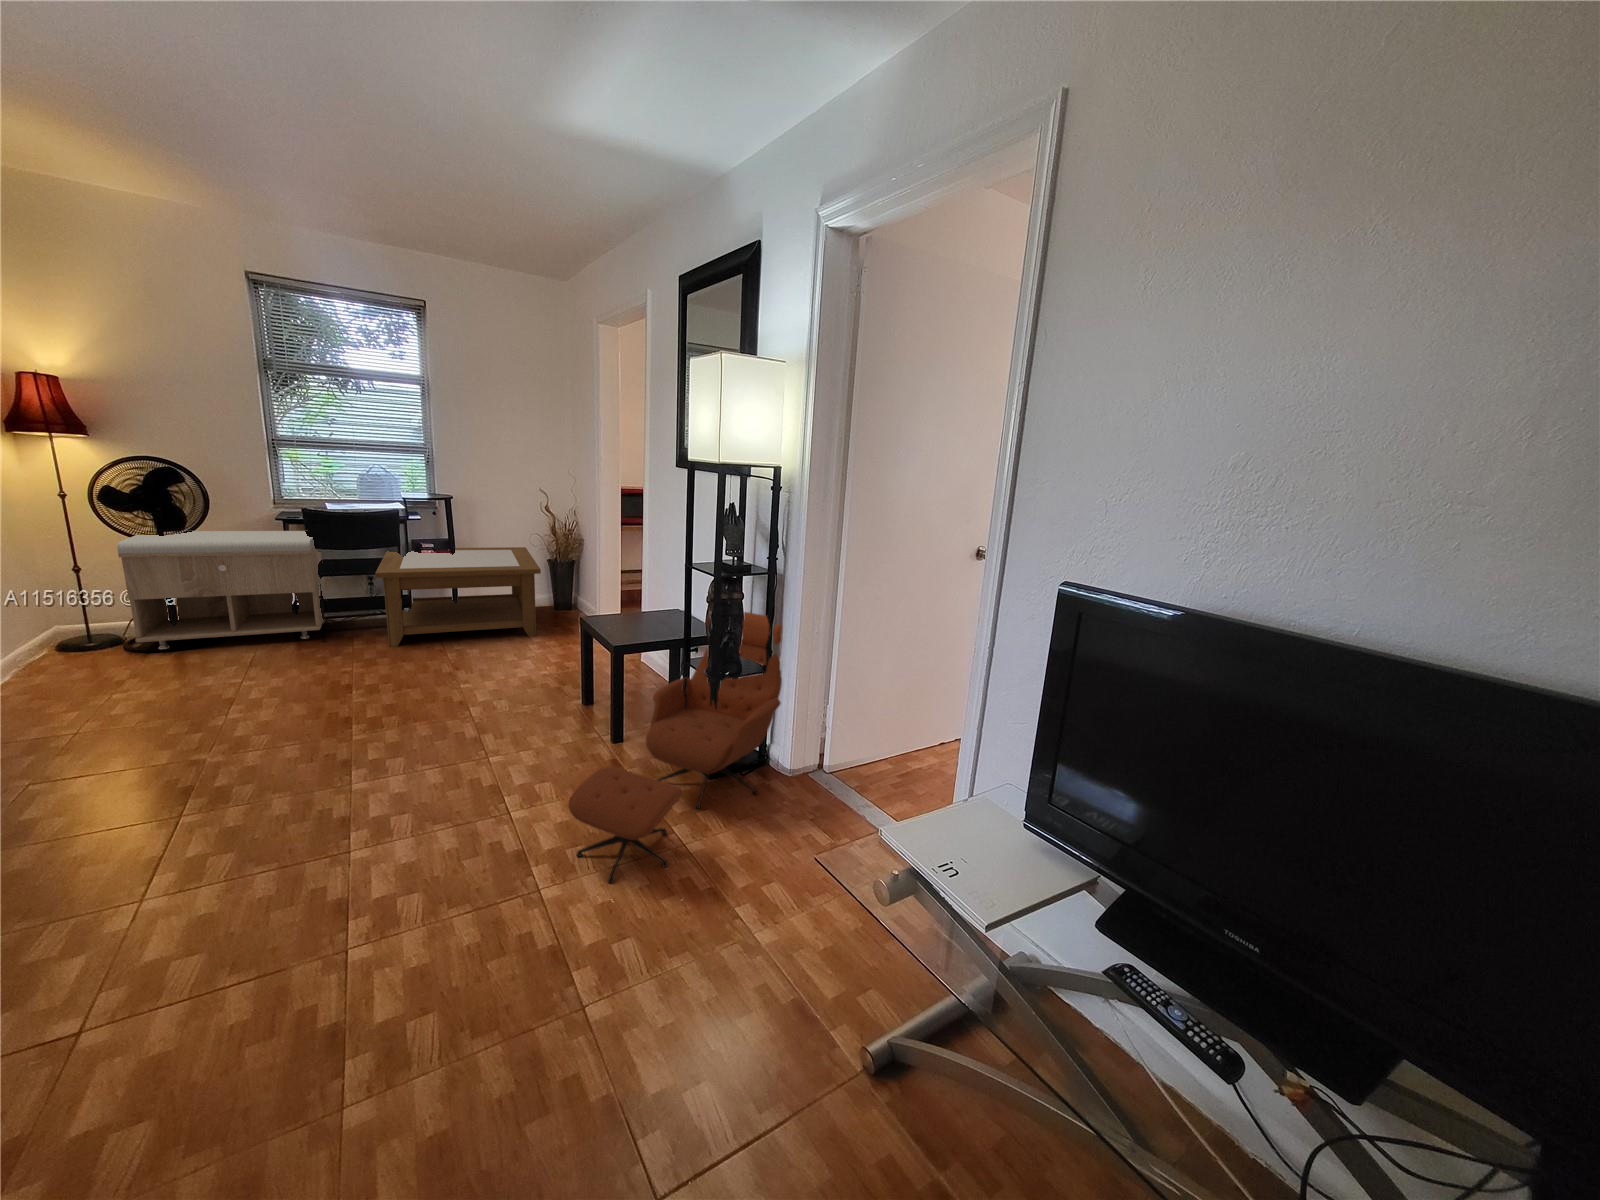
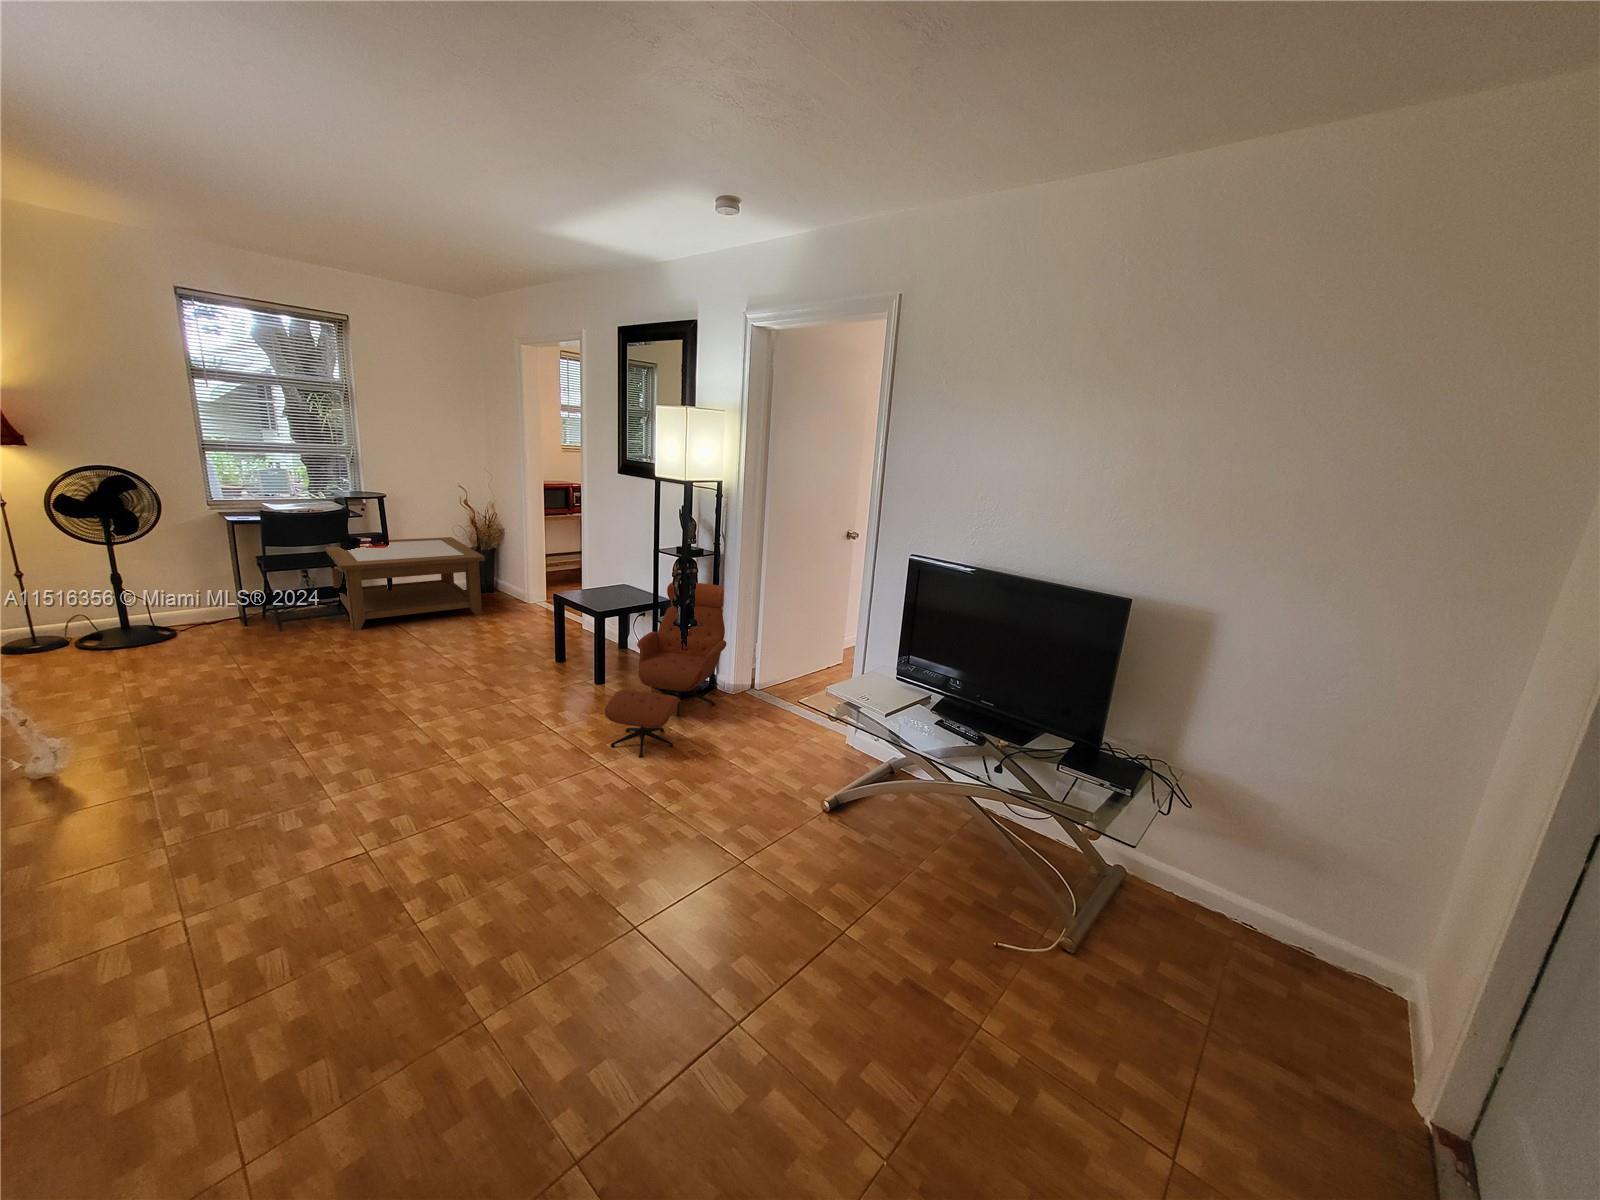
storage bench: present [117,531,326,650] -> none [85,529,280,646]

